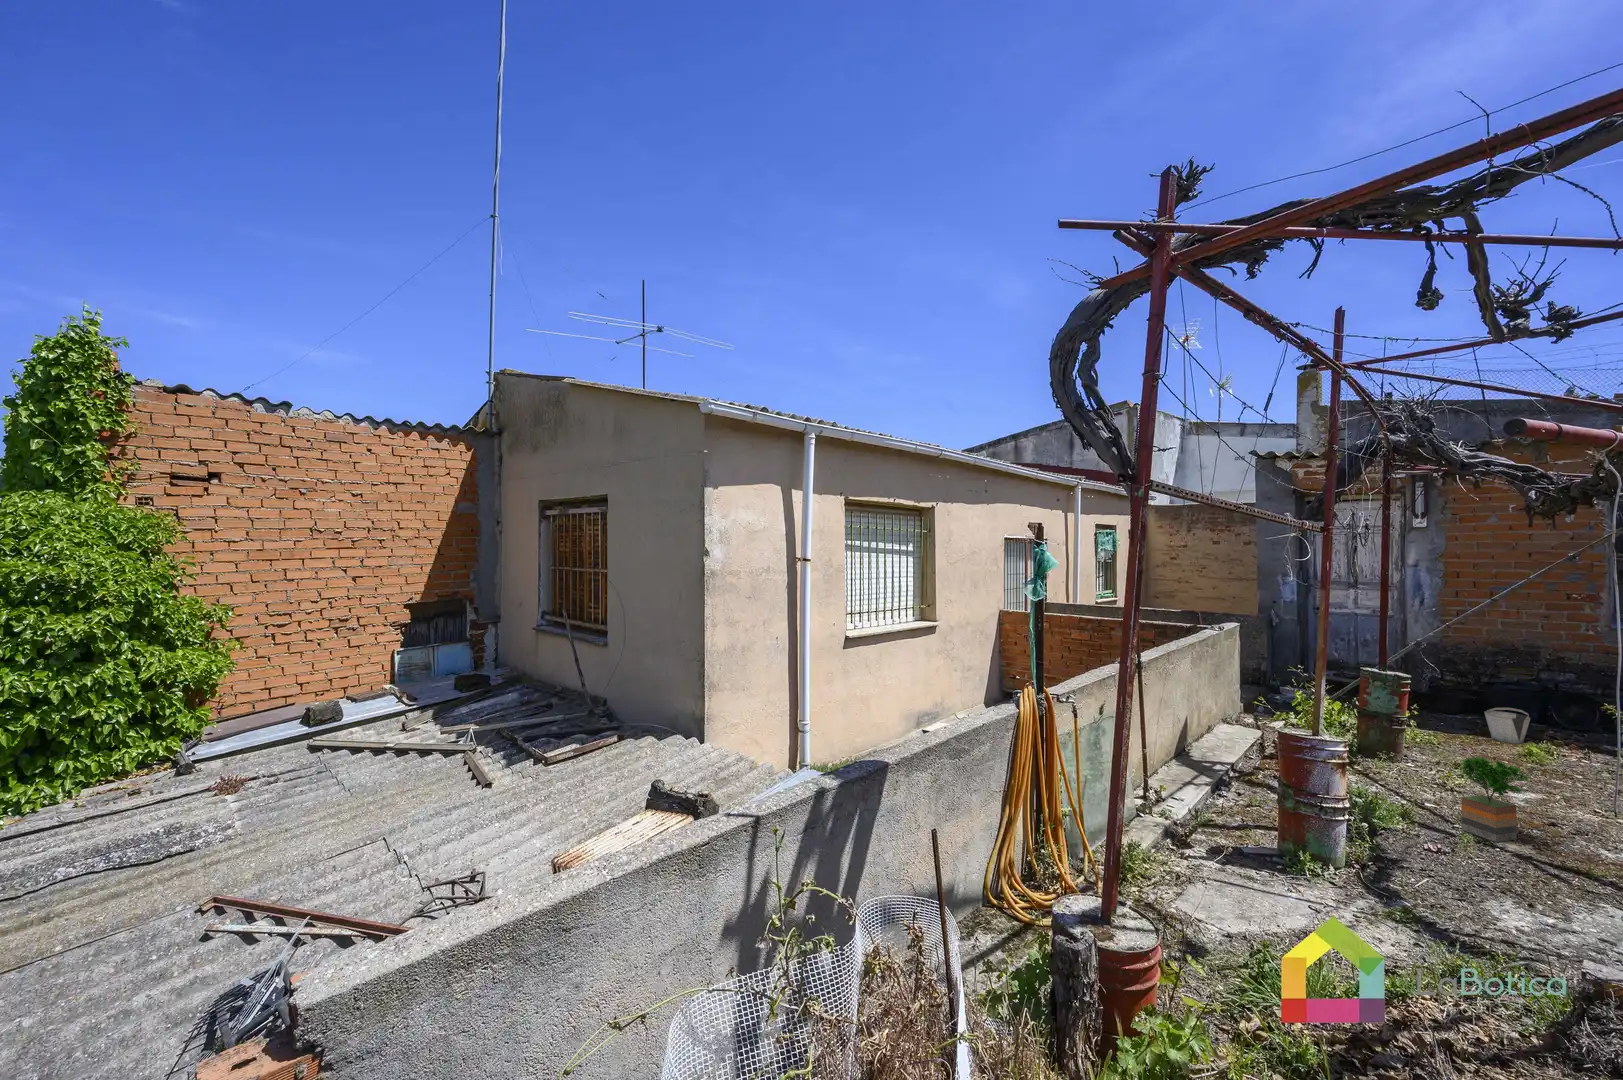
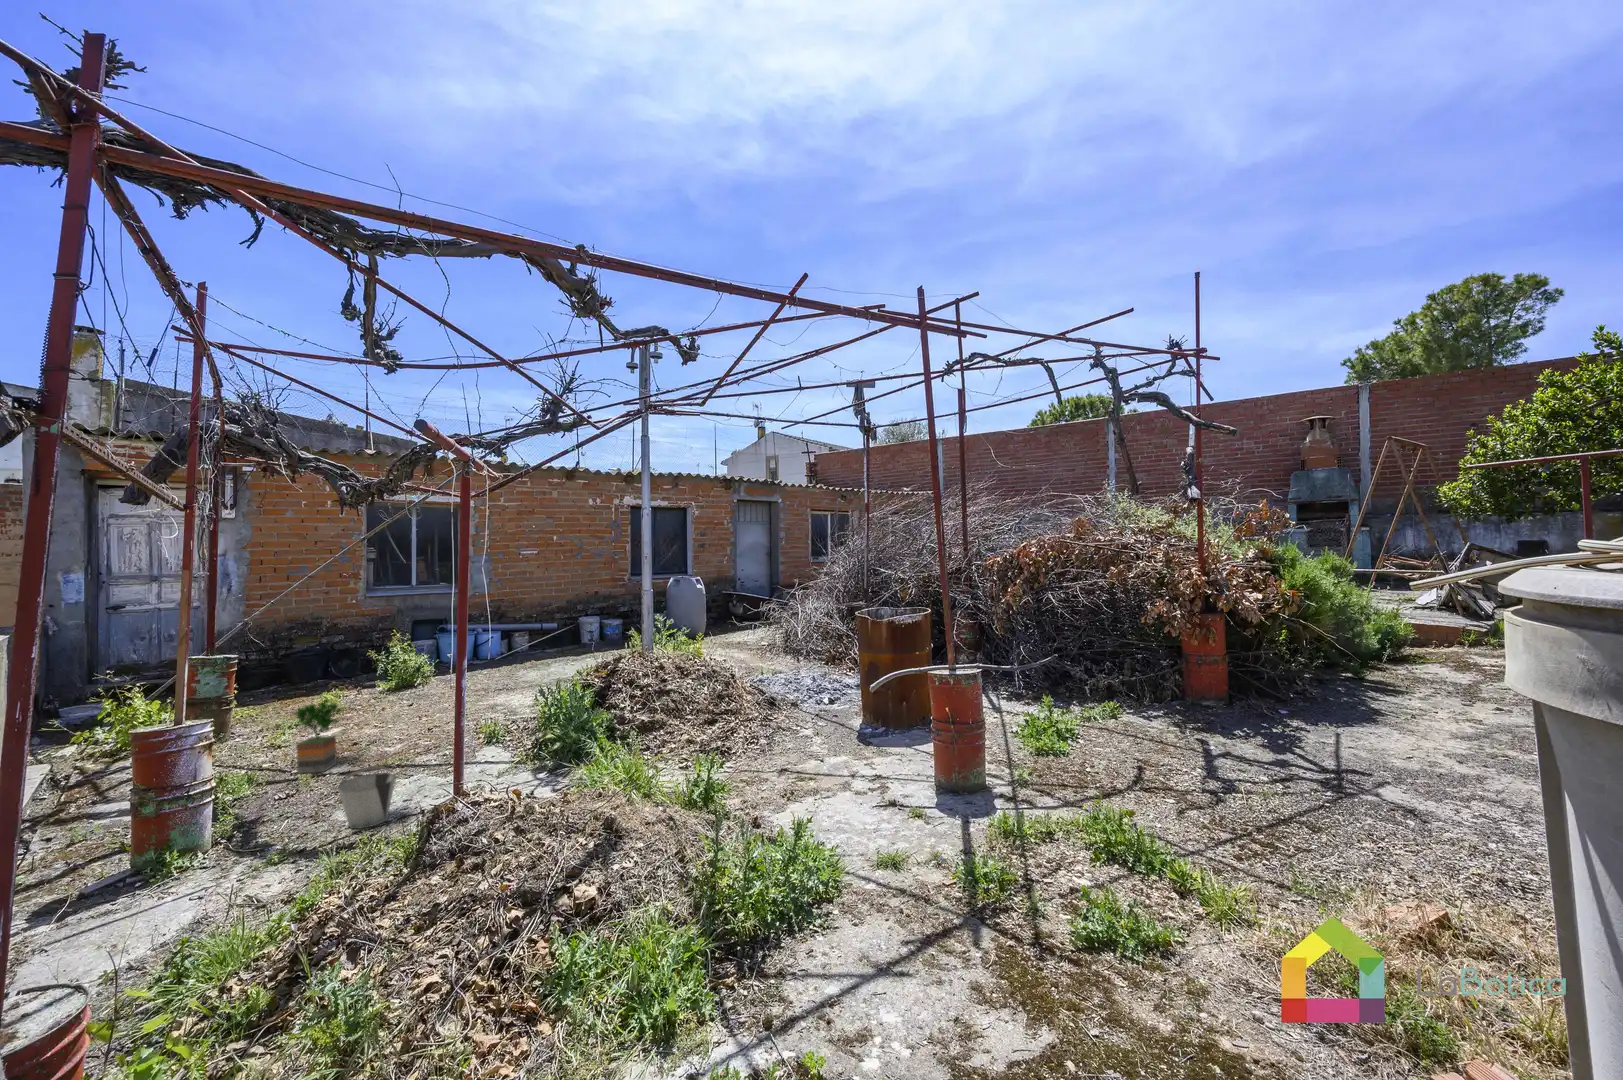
bucket: present [1484,708,1530,744] -> present [337,766,396,829]

